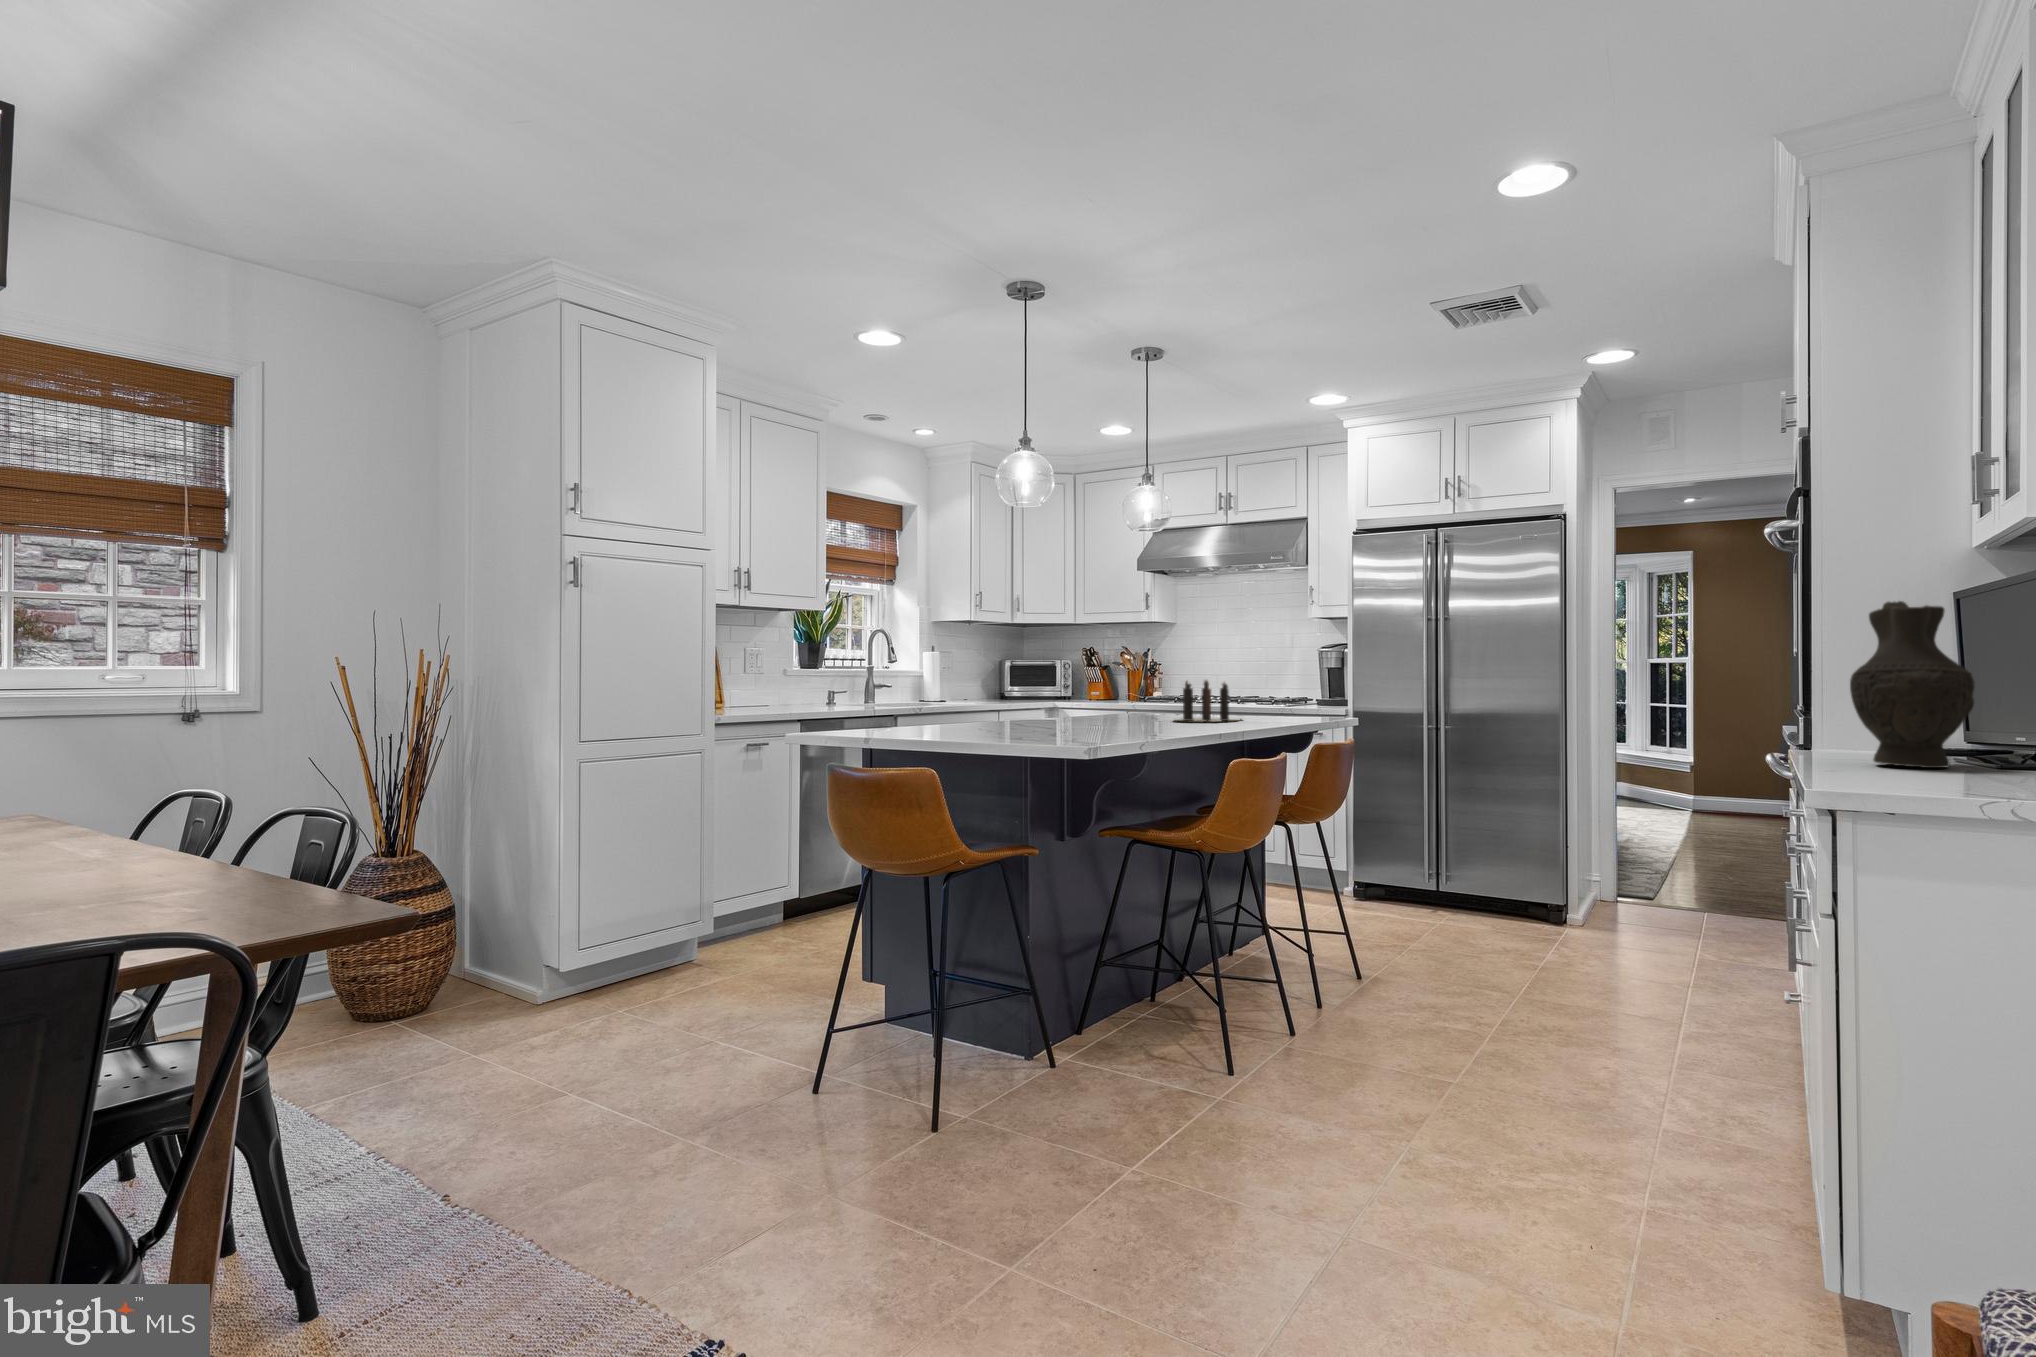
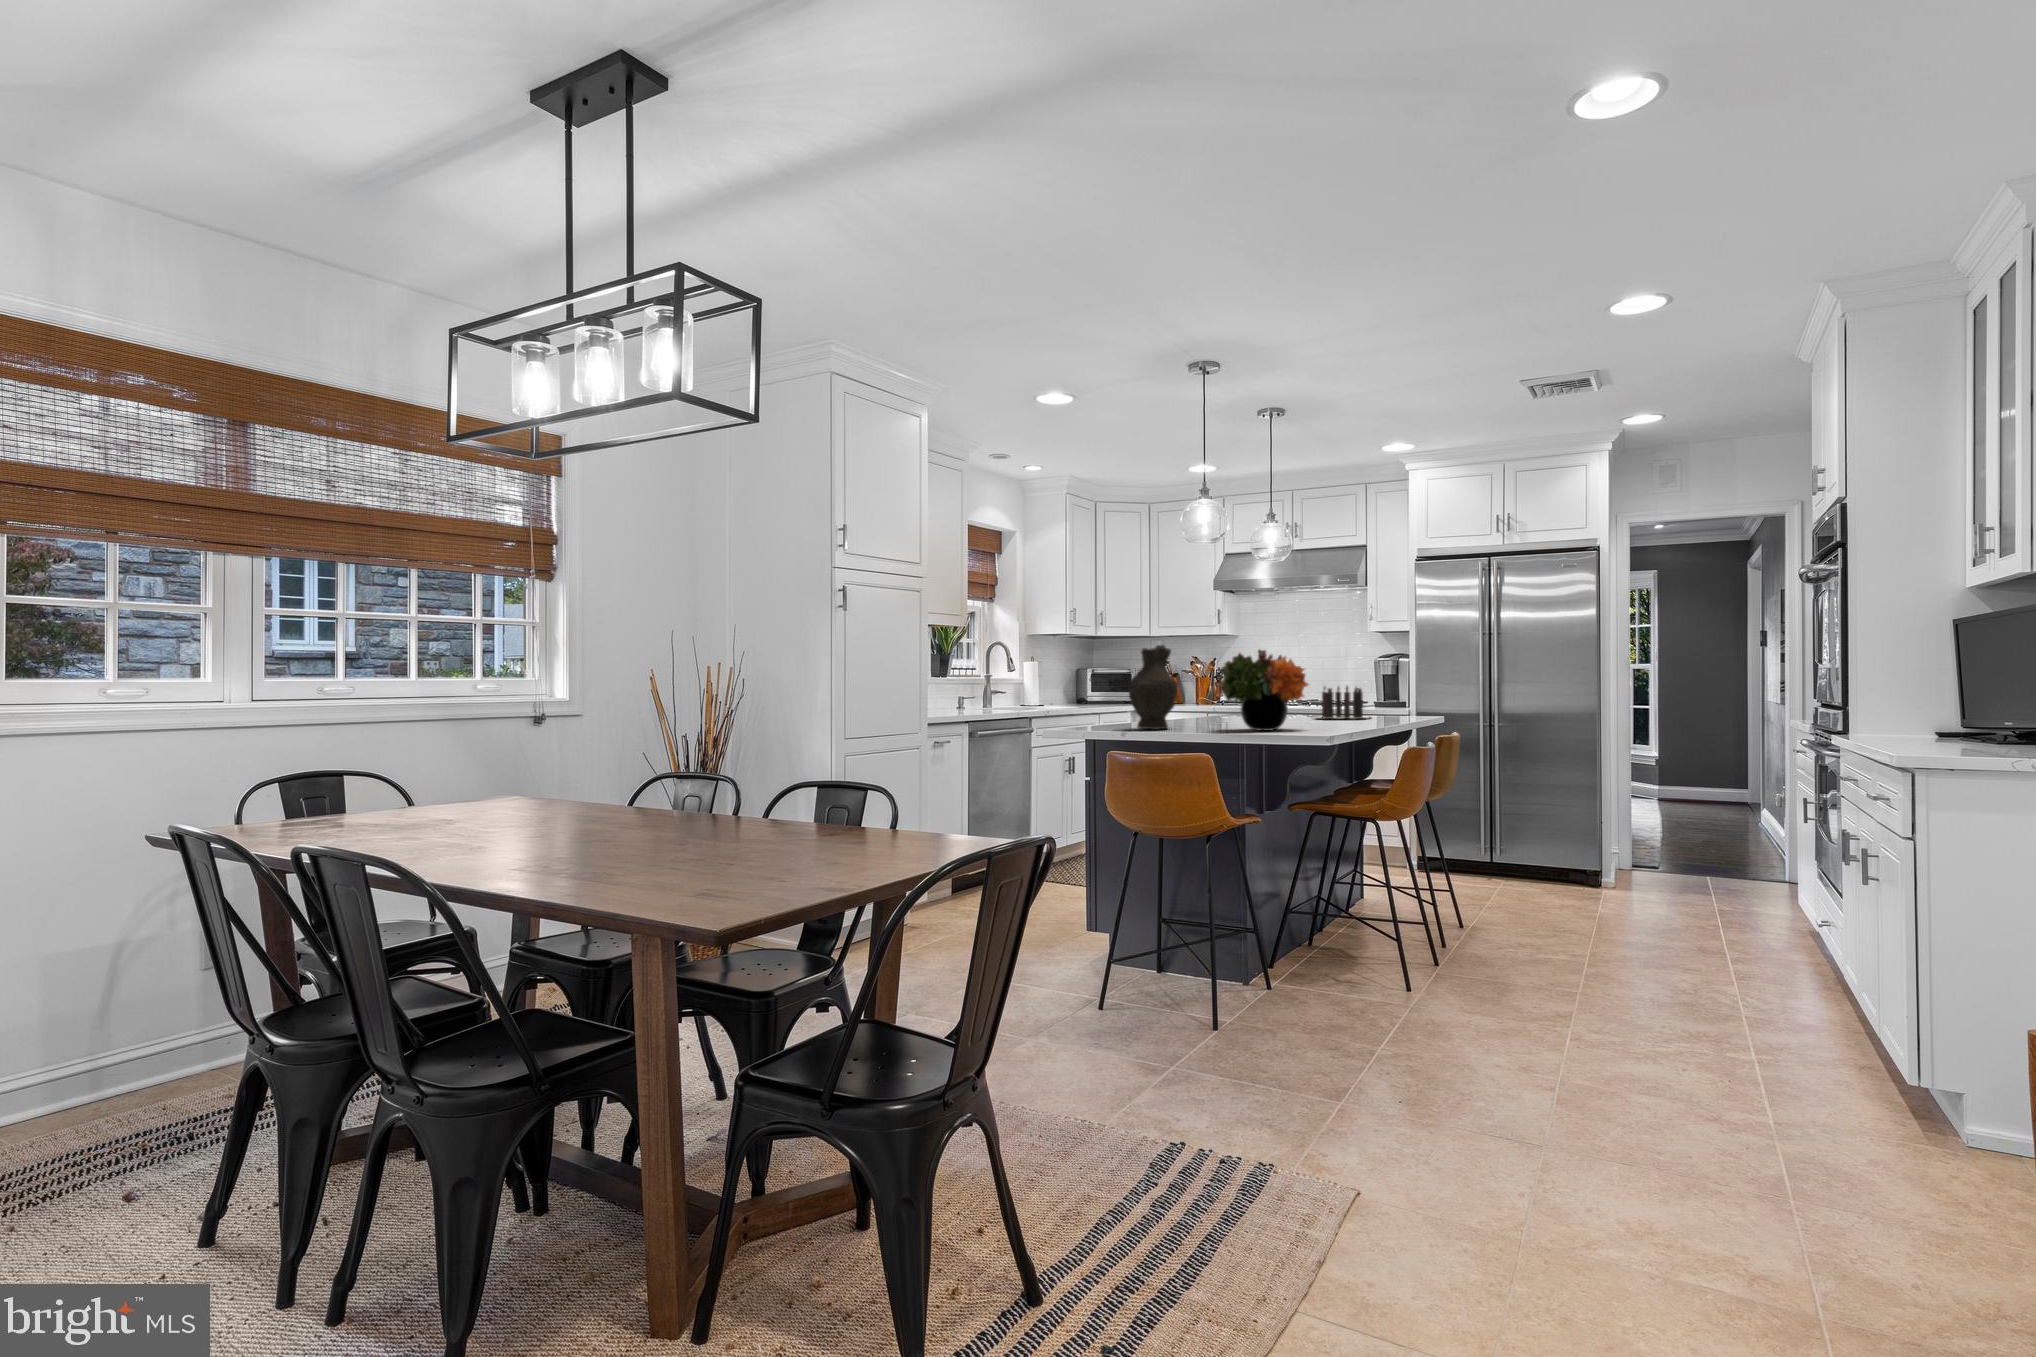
decorative vase: present [1850,601,1975,768] -> present [1129,645,1178,729]
flower arrangement: none [991,634,1110,737] -> present [1220,650,1309,731]

